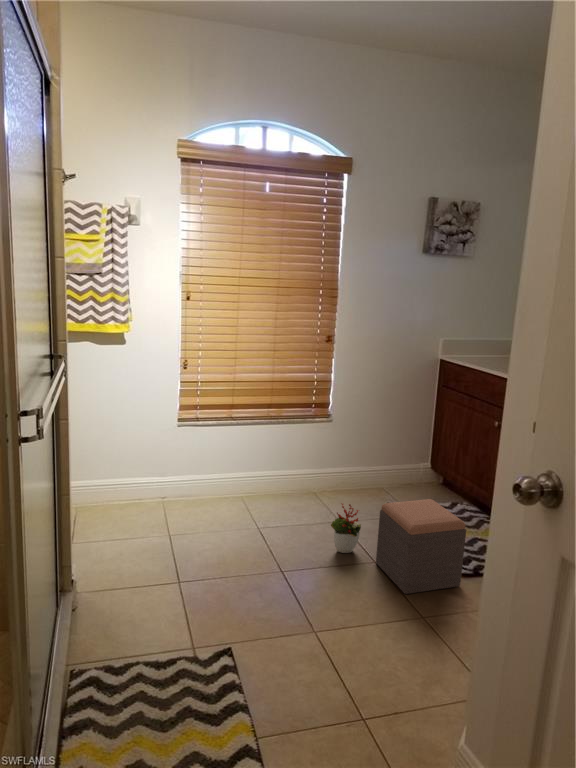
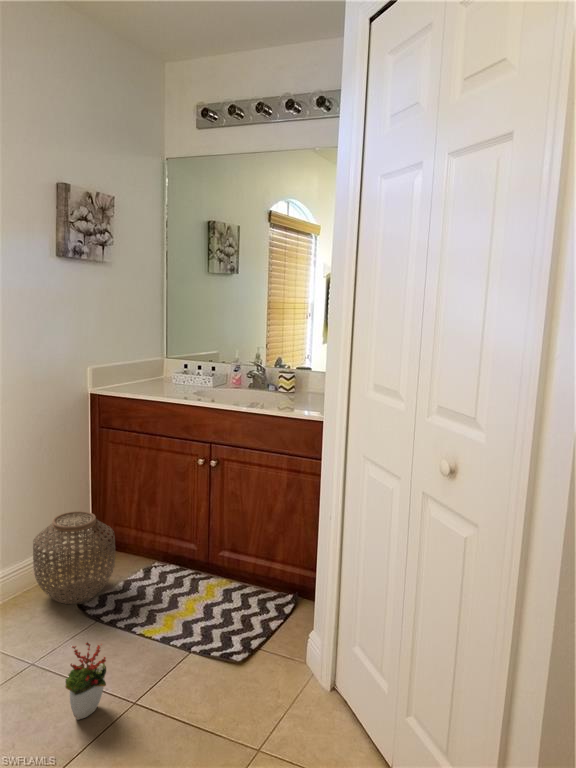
woven basket: none [370,440,428,505] -> present [33,511,115,604]
footstool: present [376,499,466,594] -> none [141,586,254,731]

